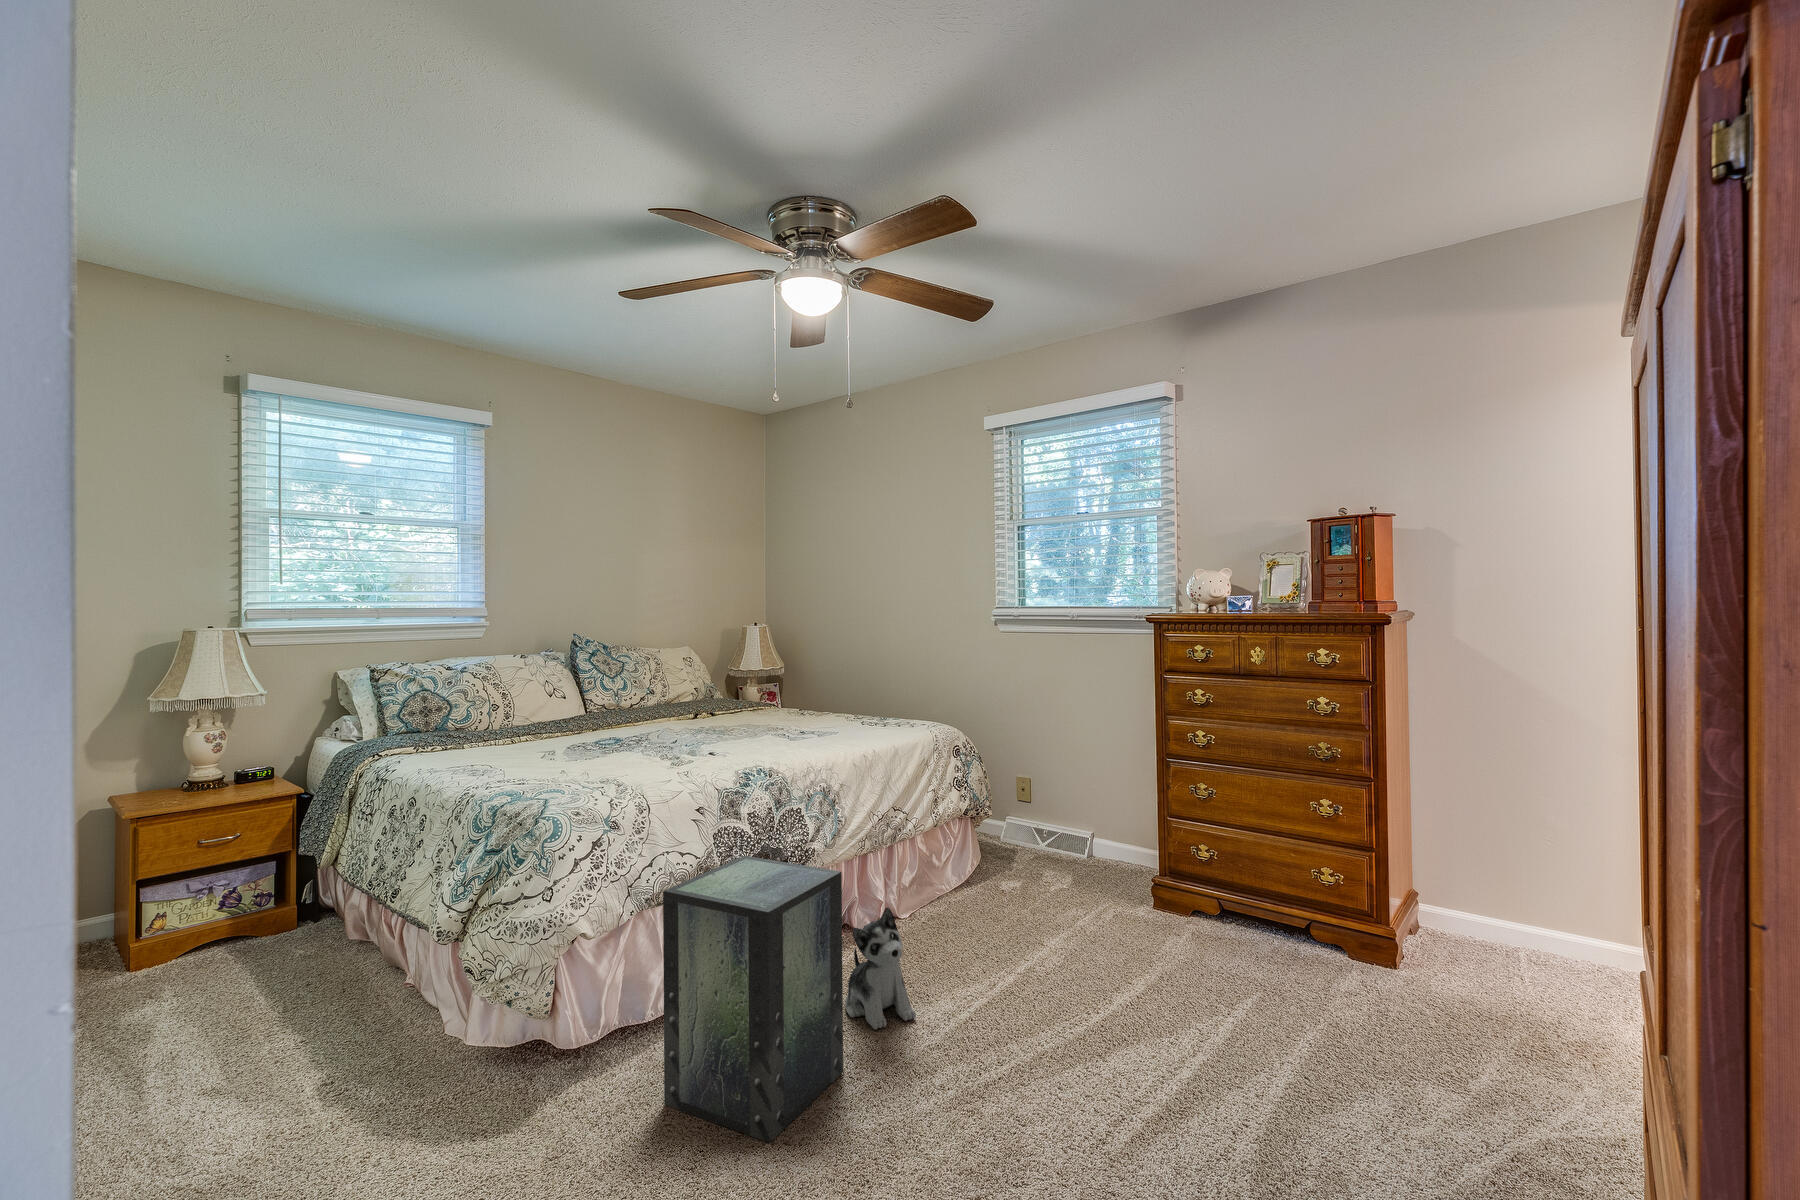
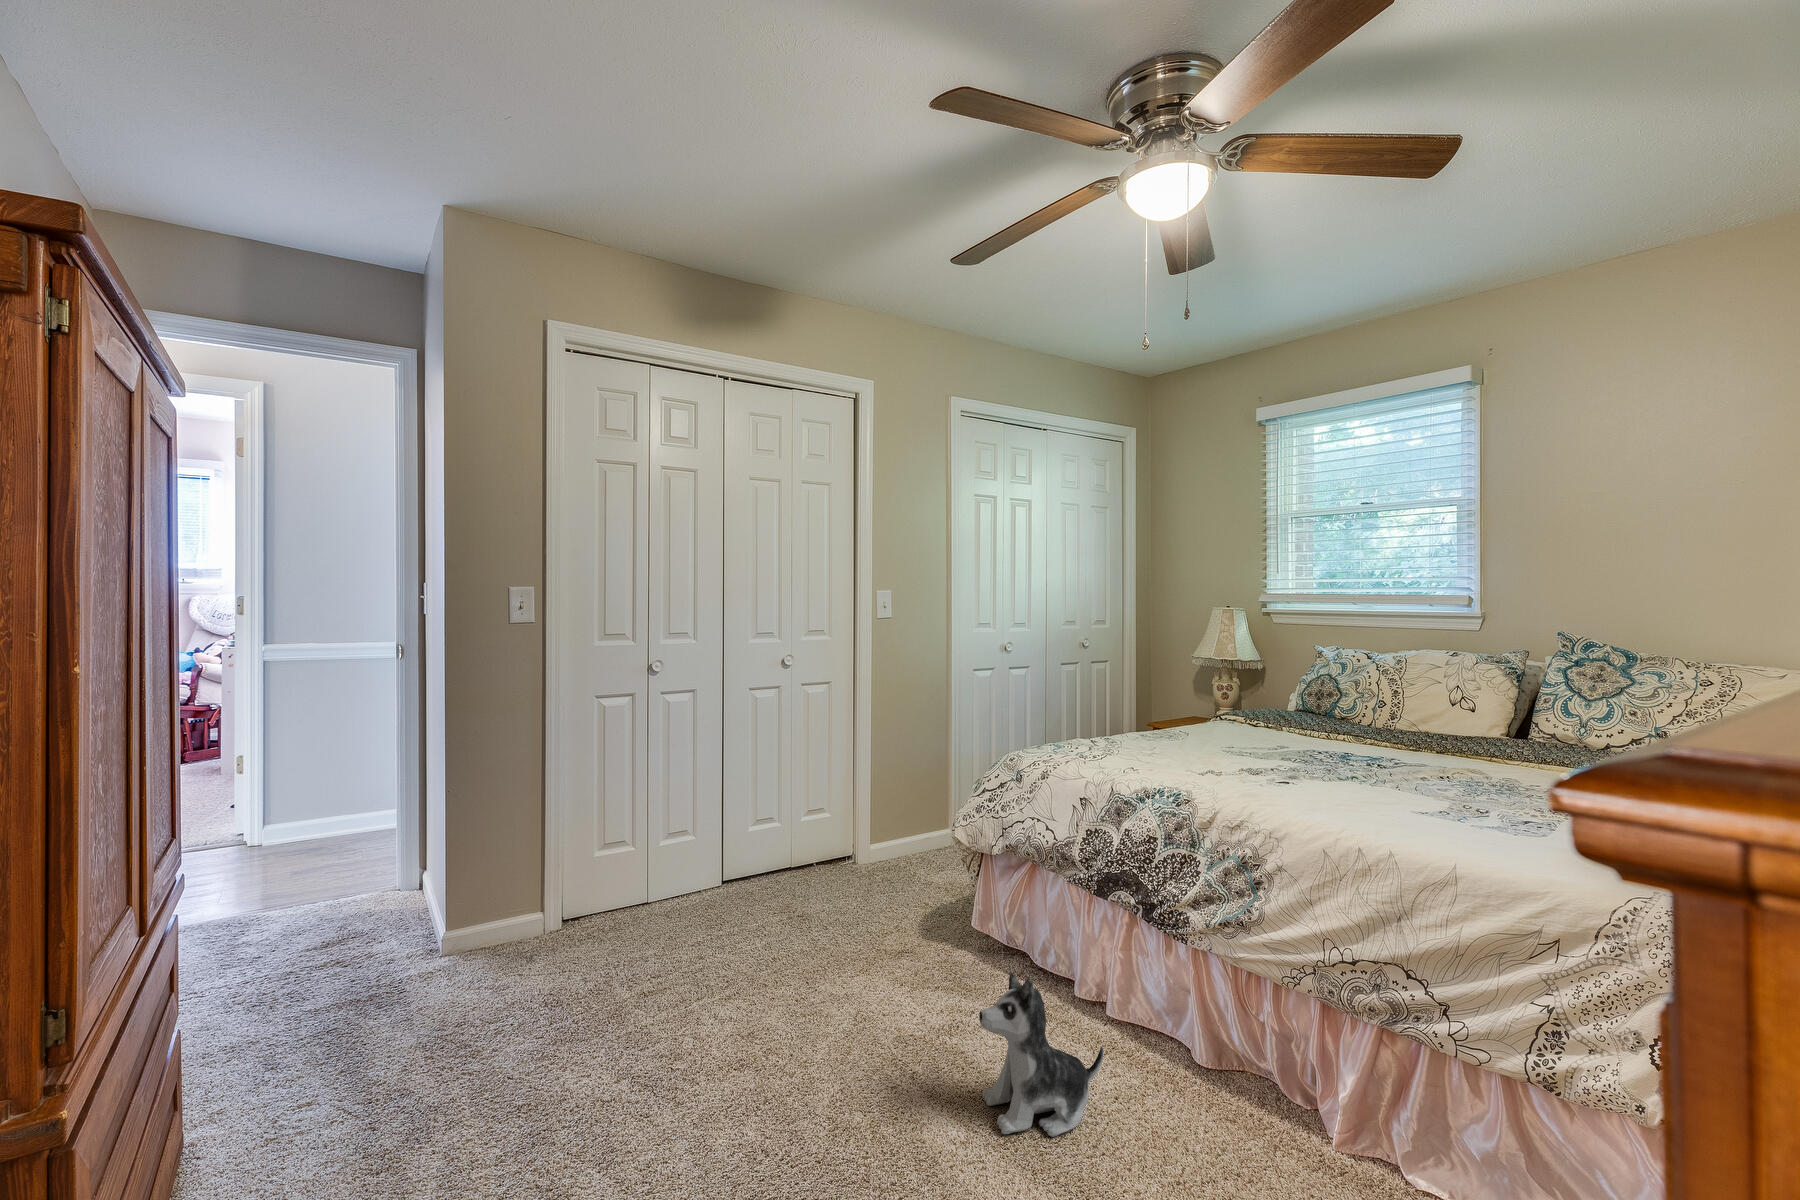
storage box: present [663,856,843,1143] -> none [823,809,987,1064]

